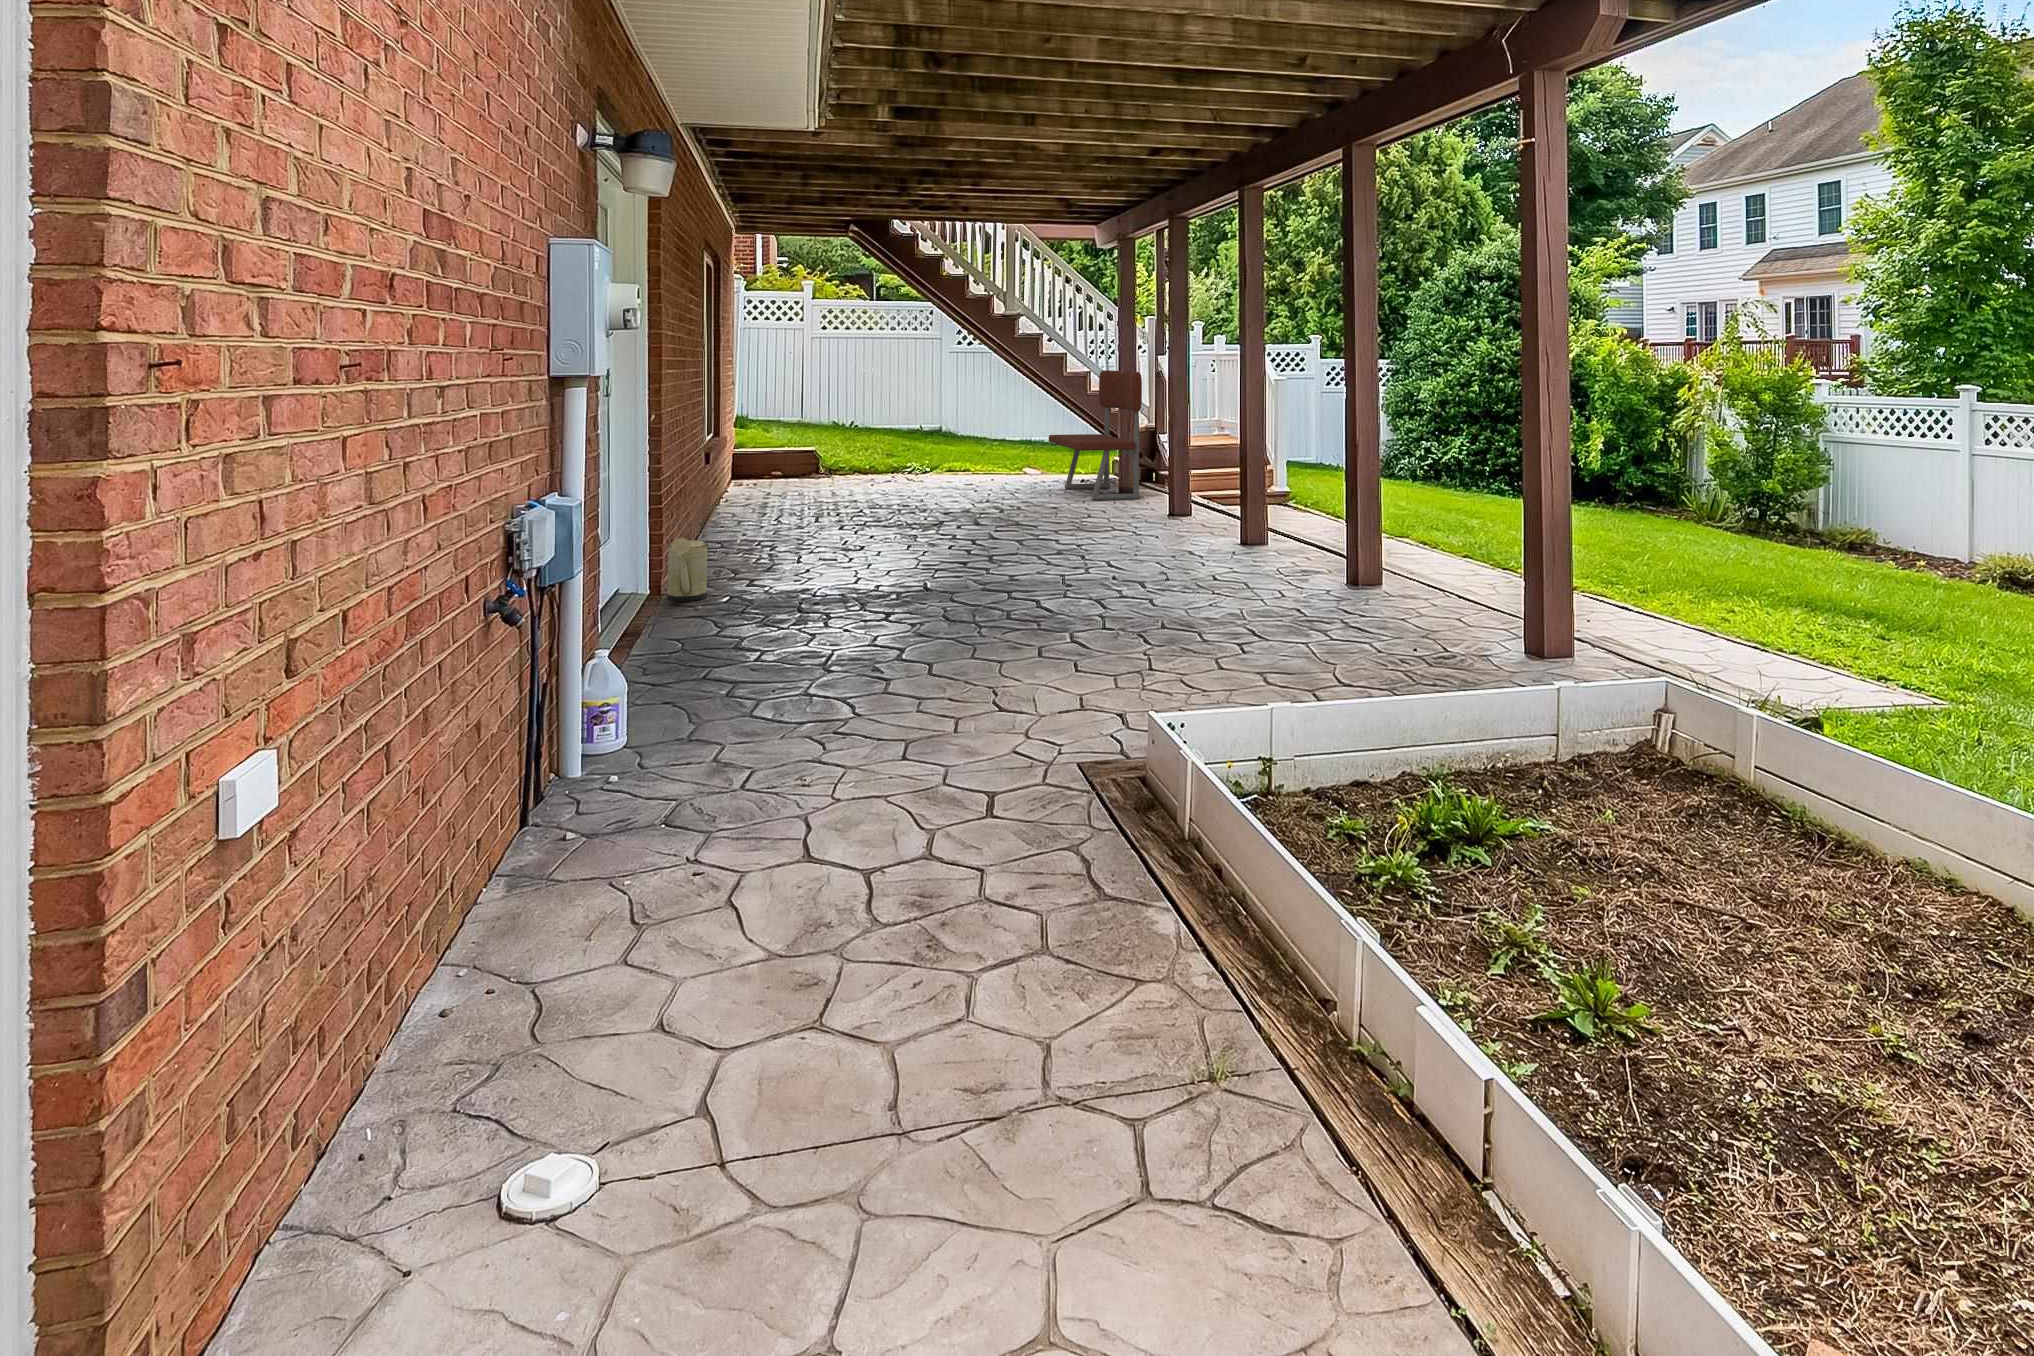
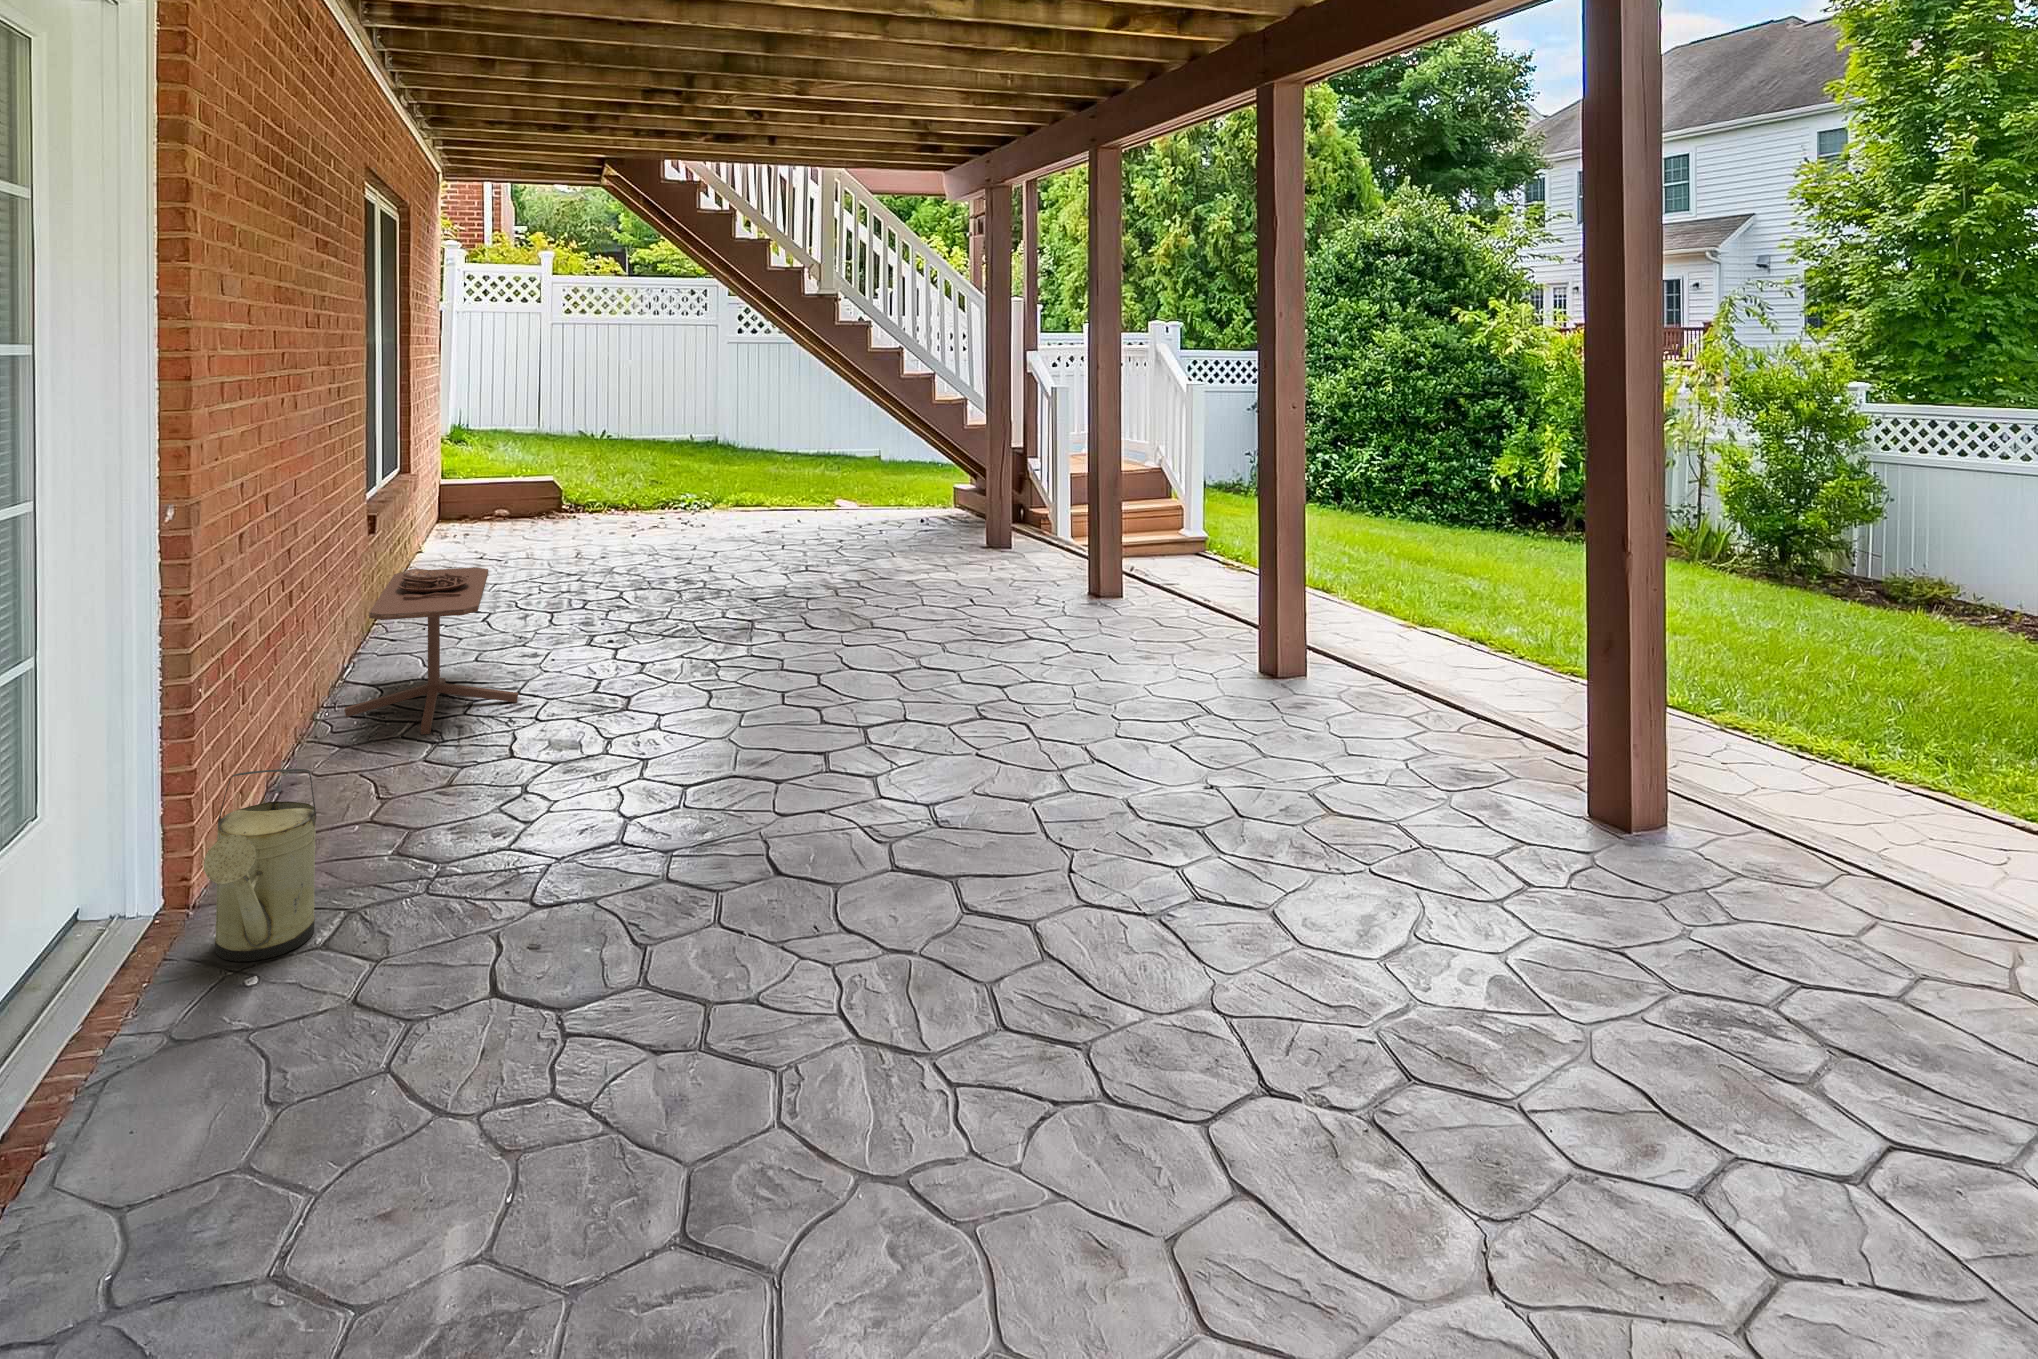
bench: present [1049,370,1142,500] -> none [881,372,1022,557]
side table: none [697,469,792,555] -> present [344,568,518,735]

